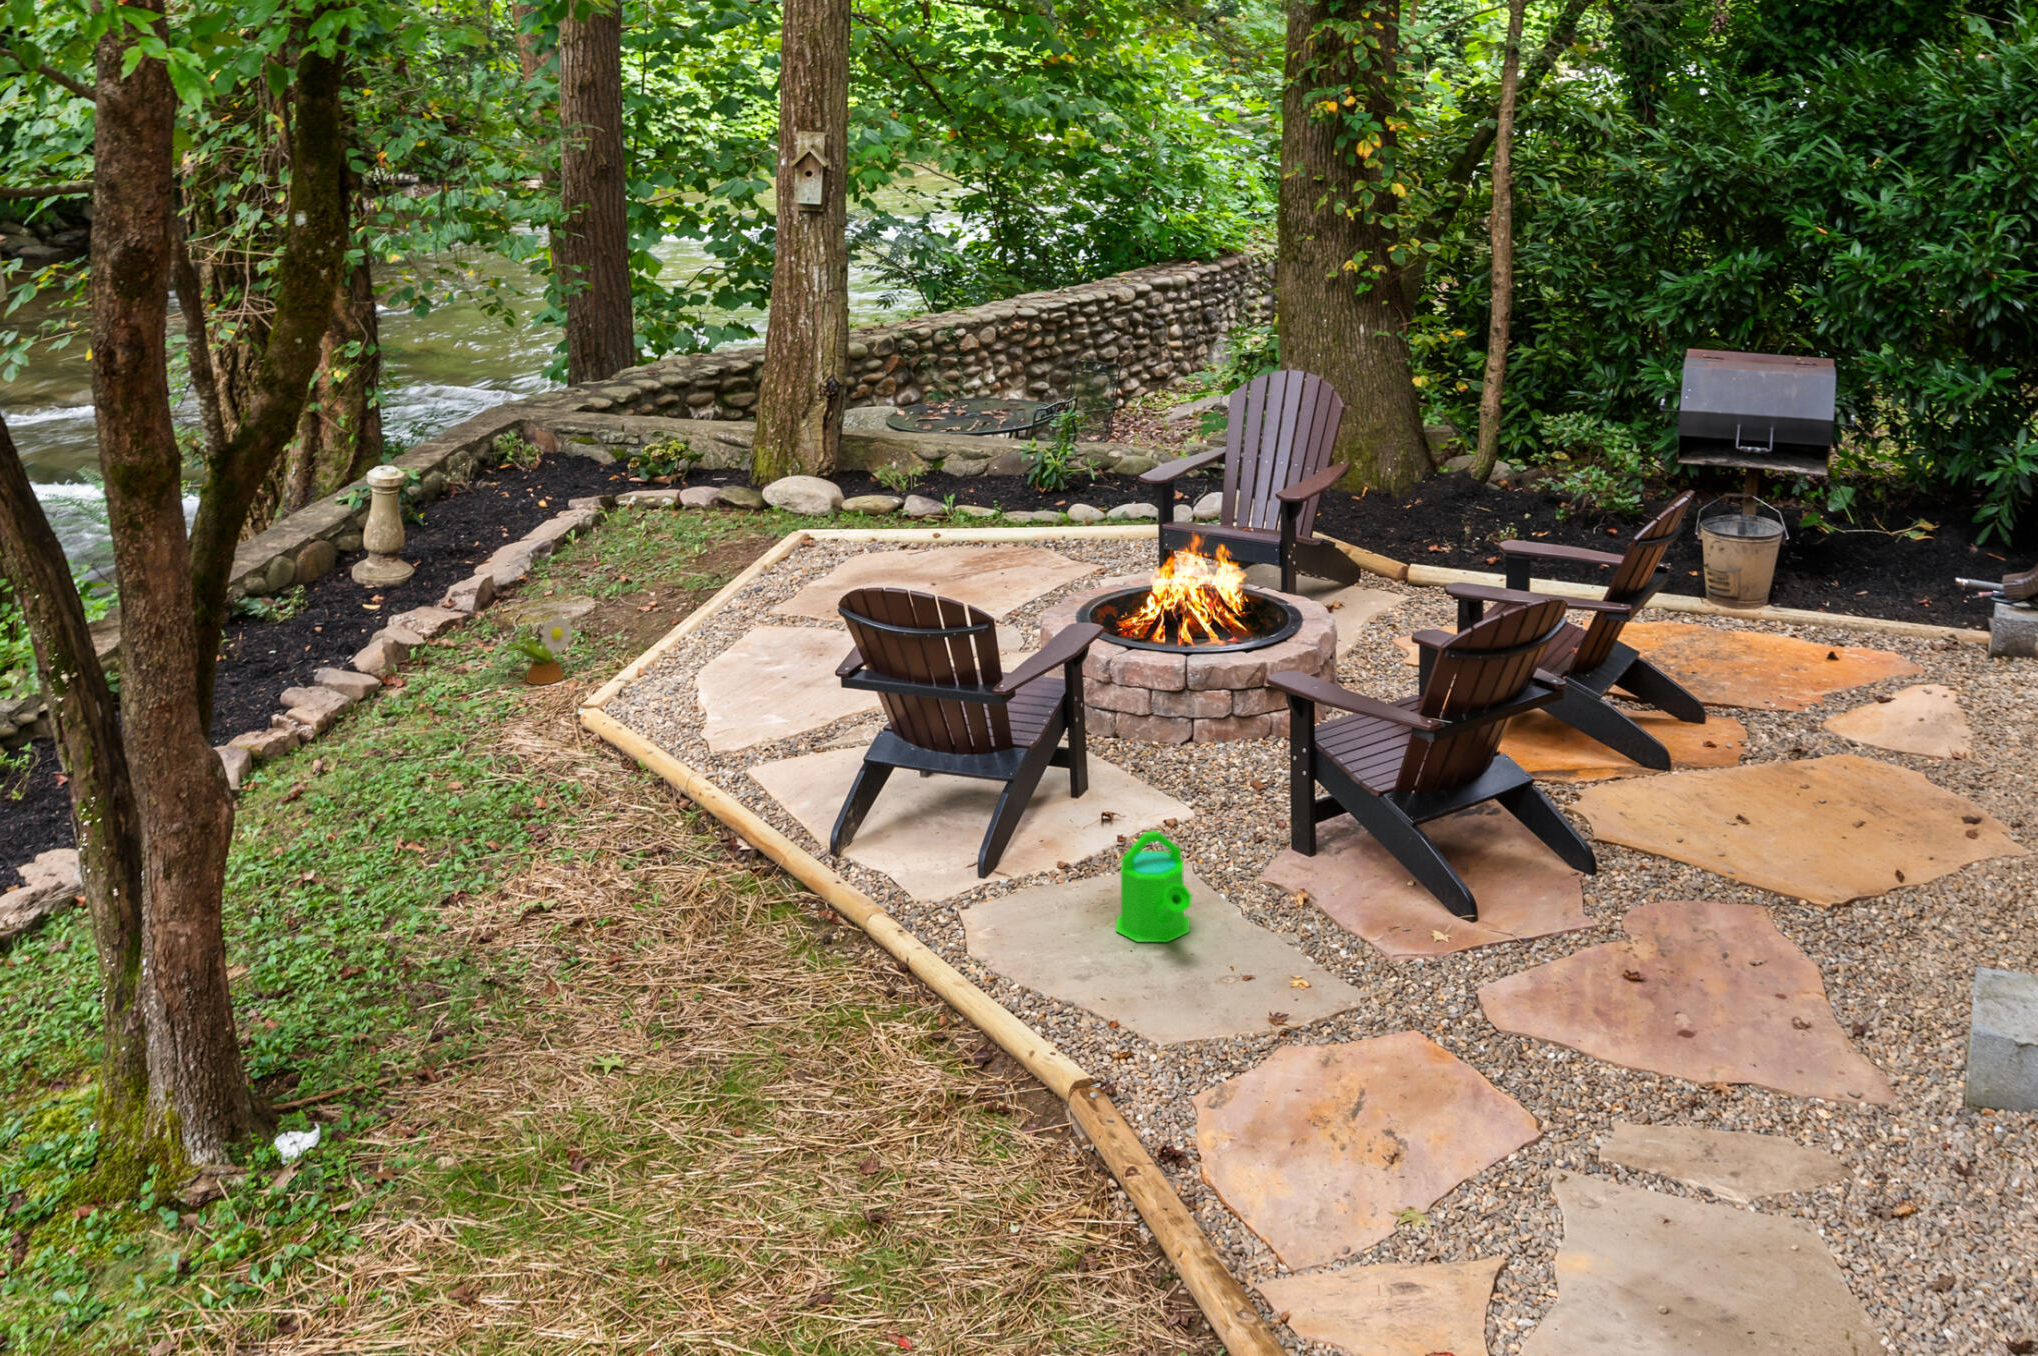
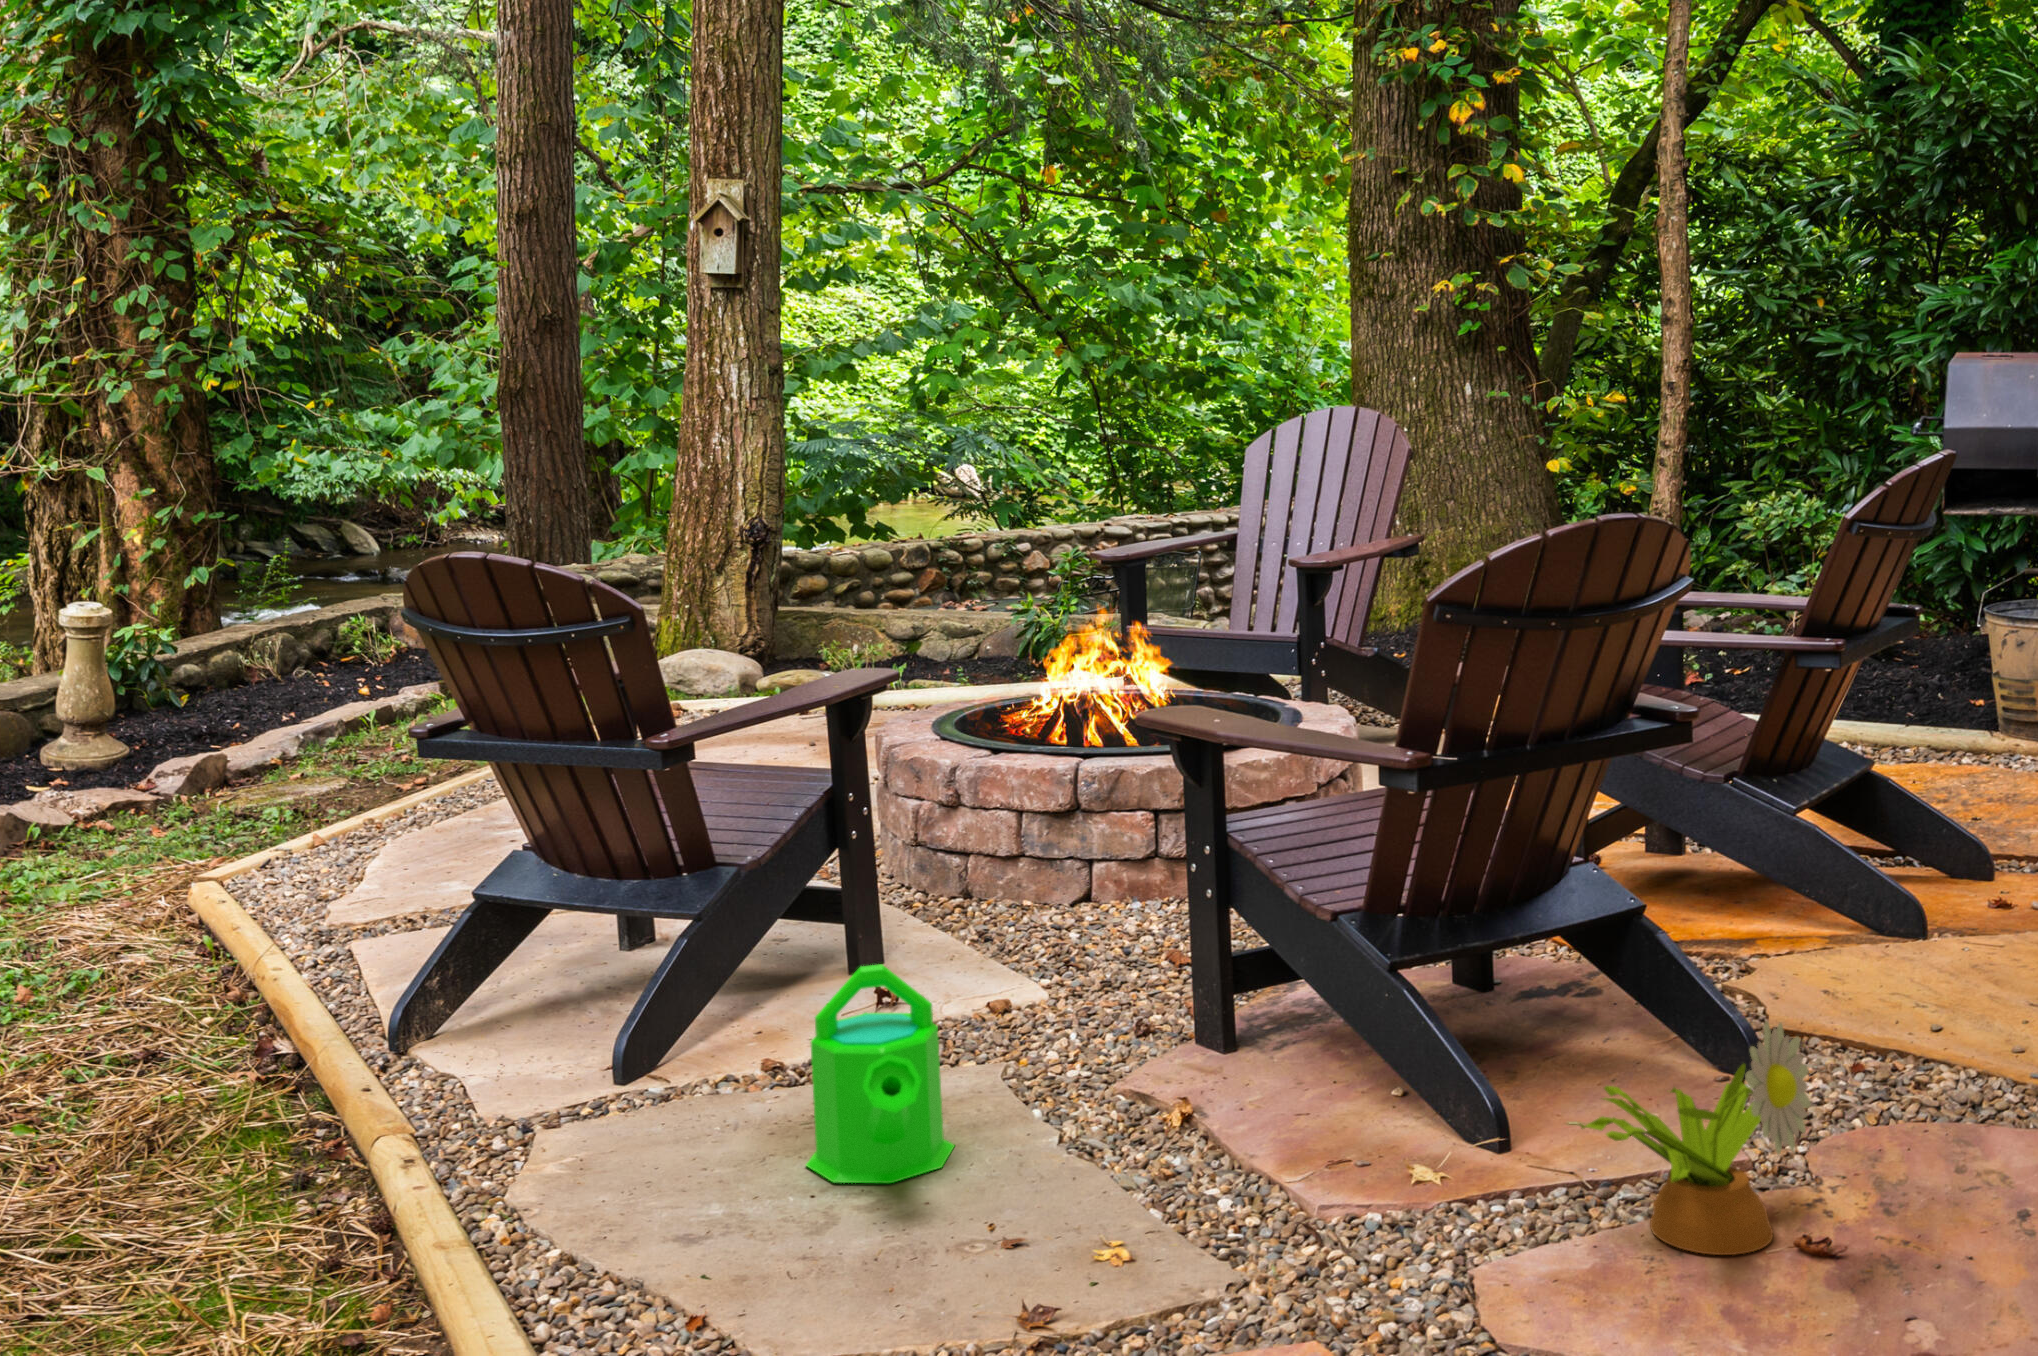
decorative plant: present [508,615,574,685] -> present [1581,1022,1811,1255]

